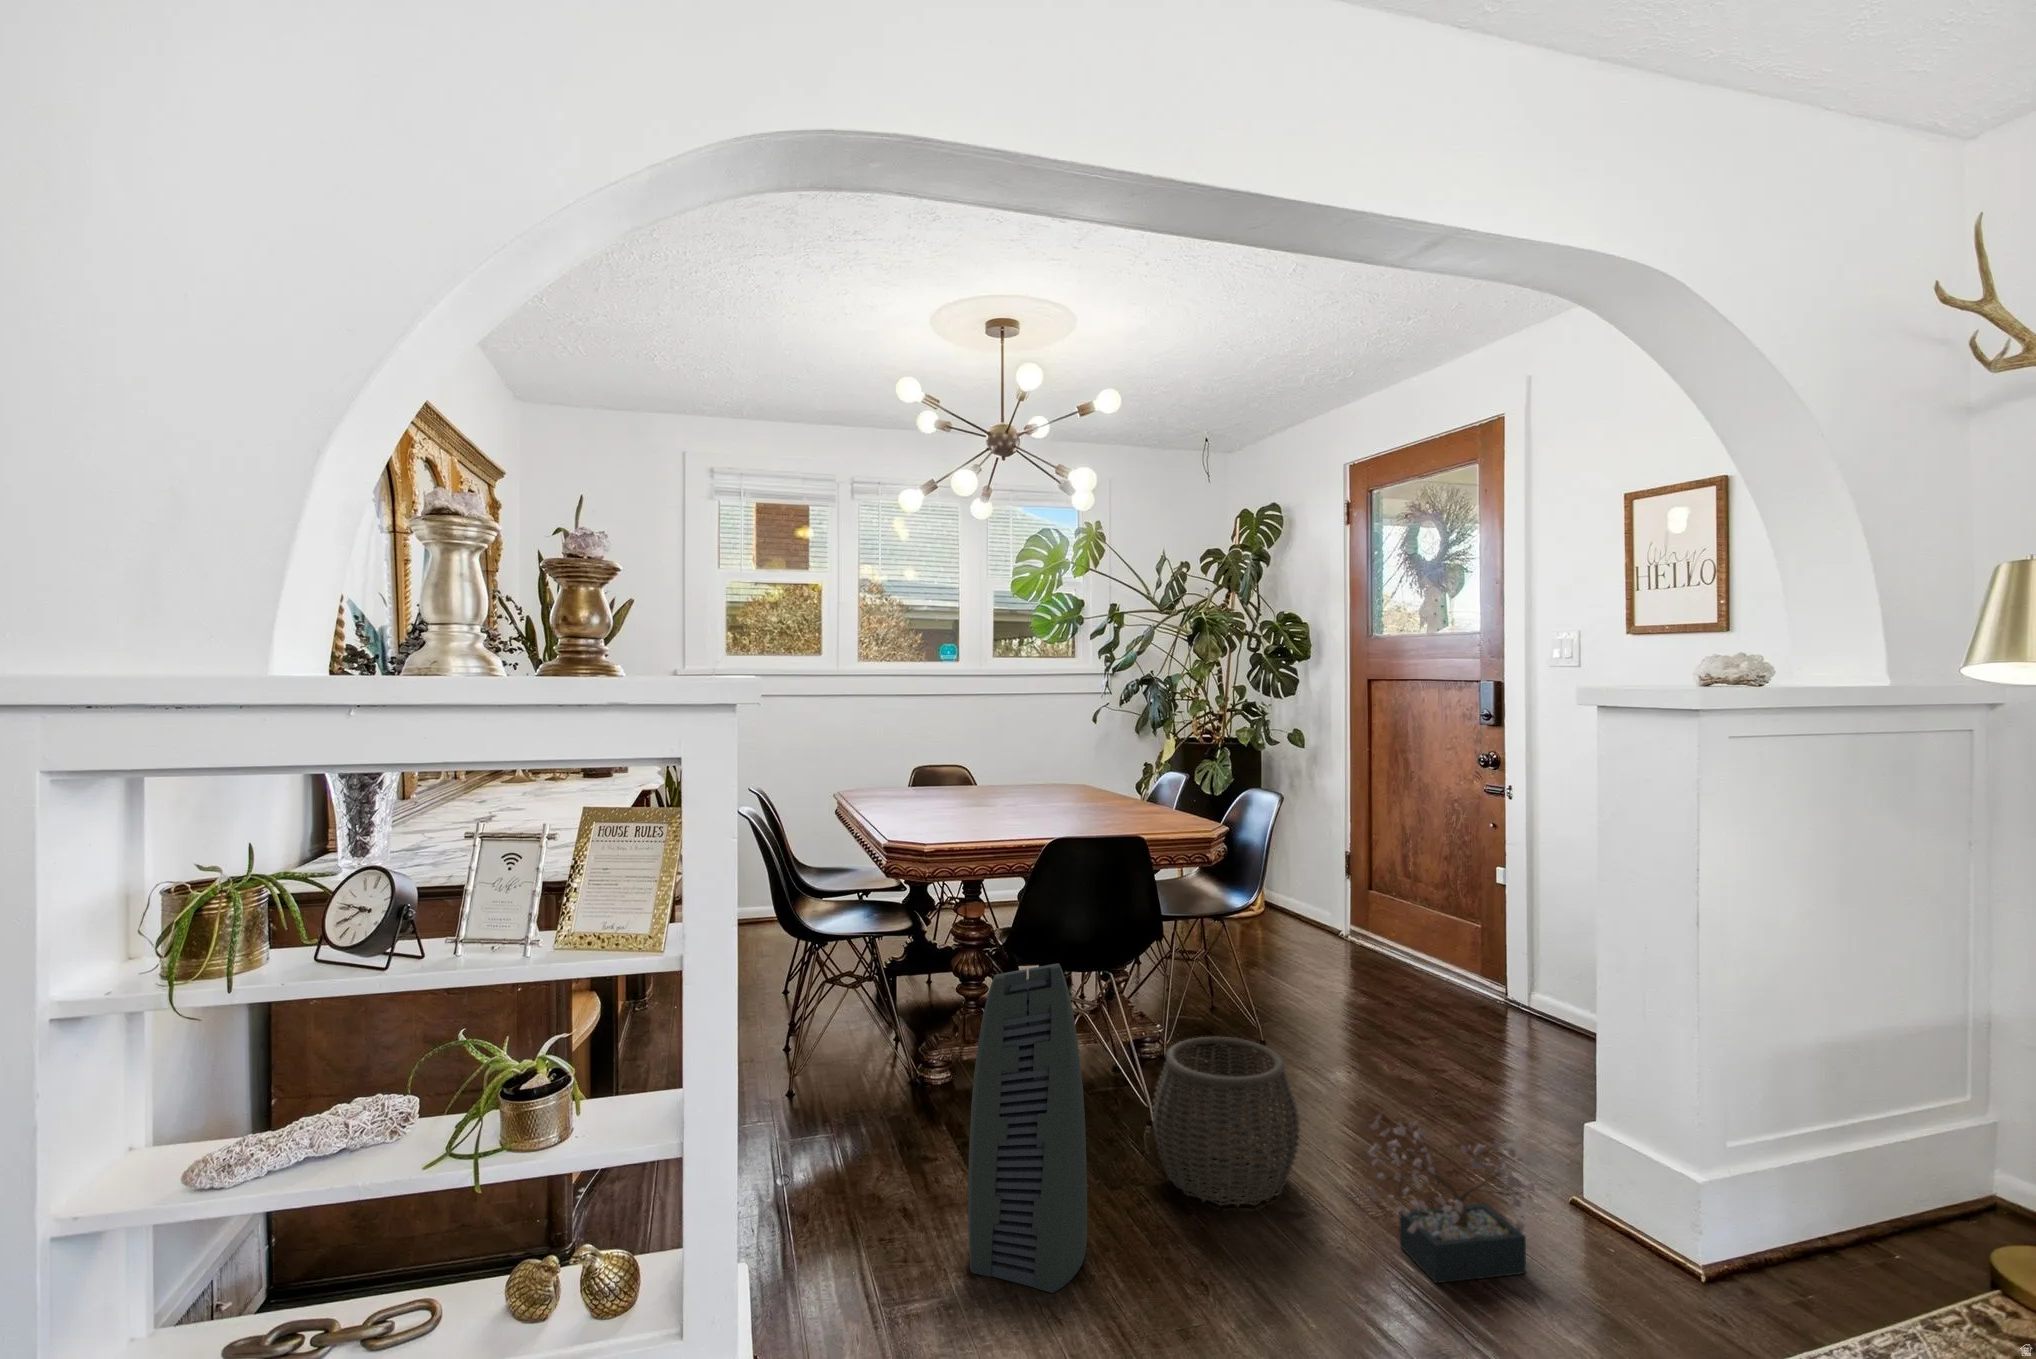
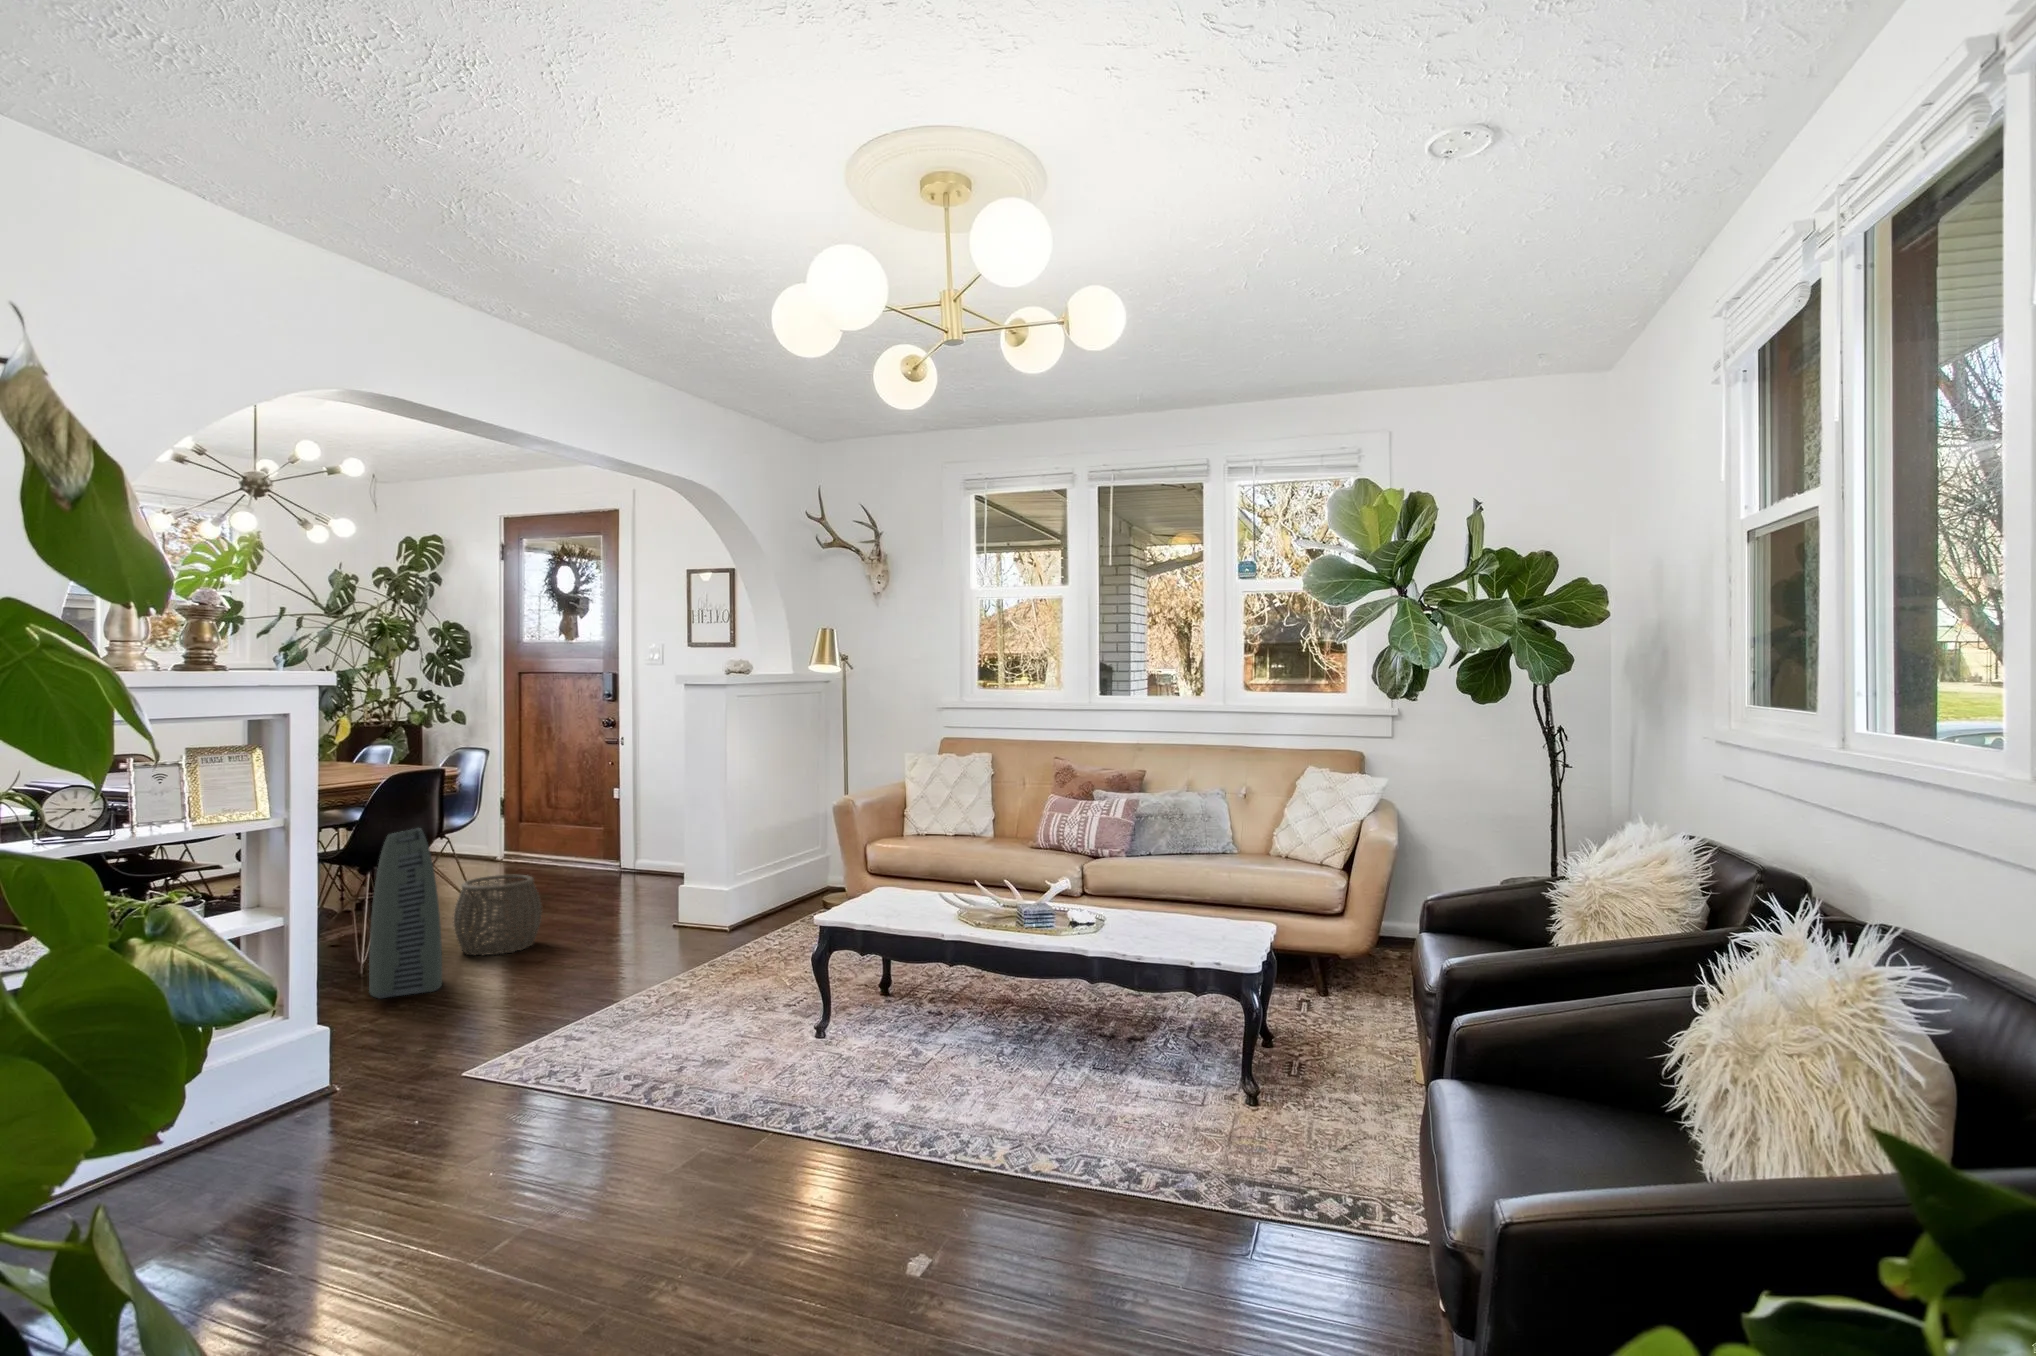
decorative plant: present [1369,1115,1535,1283] -> none [585,881,660,948]

